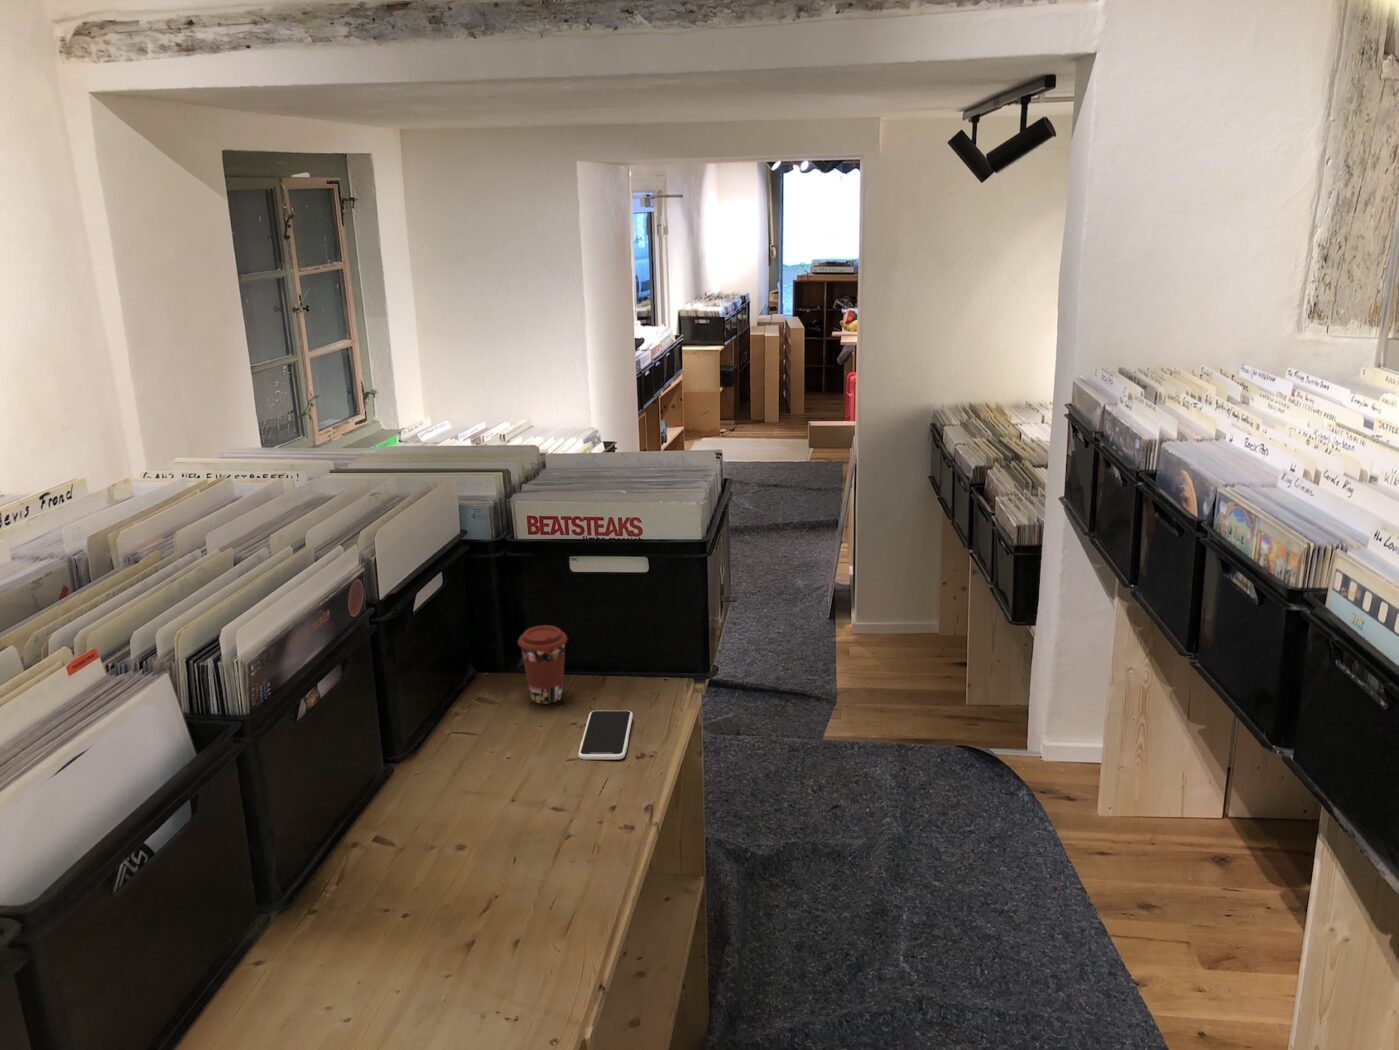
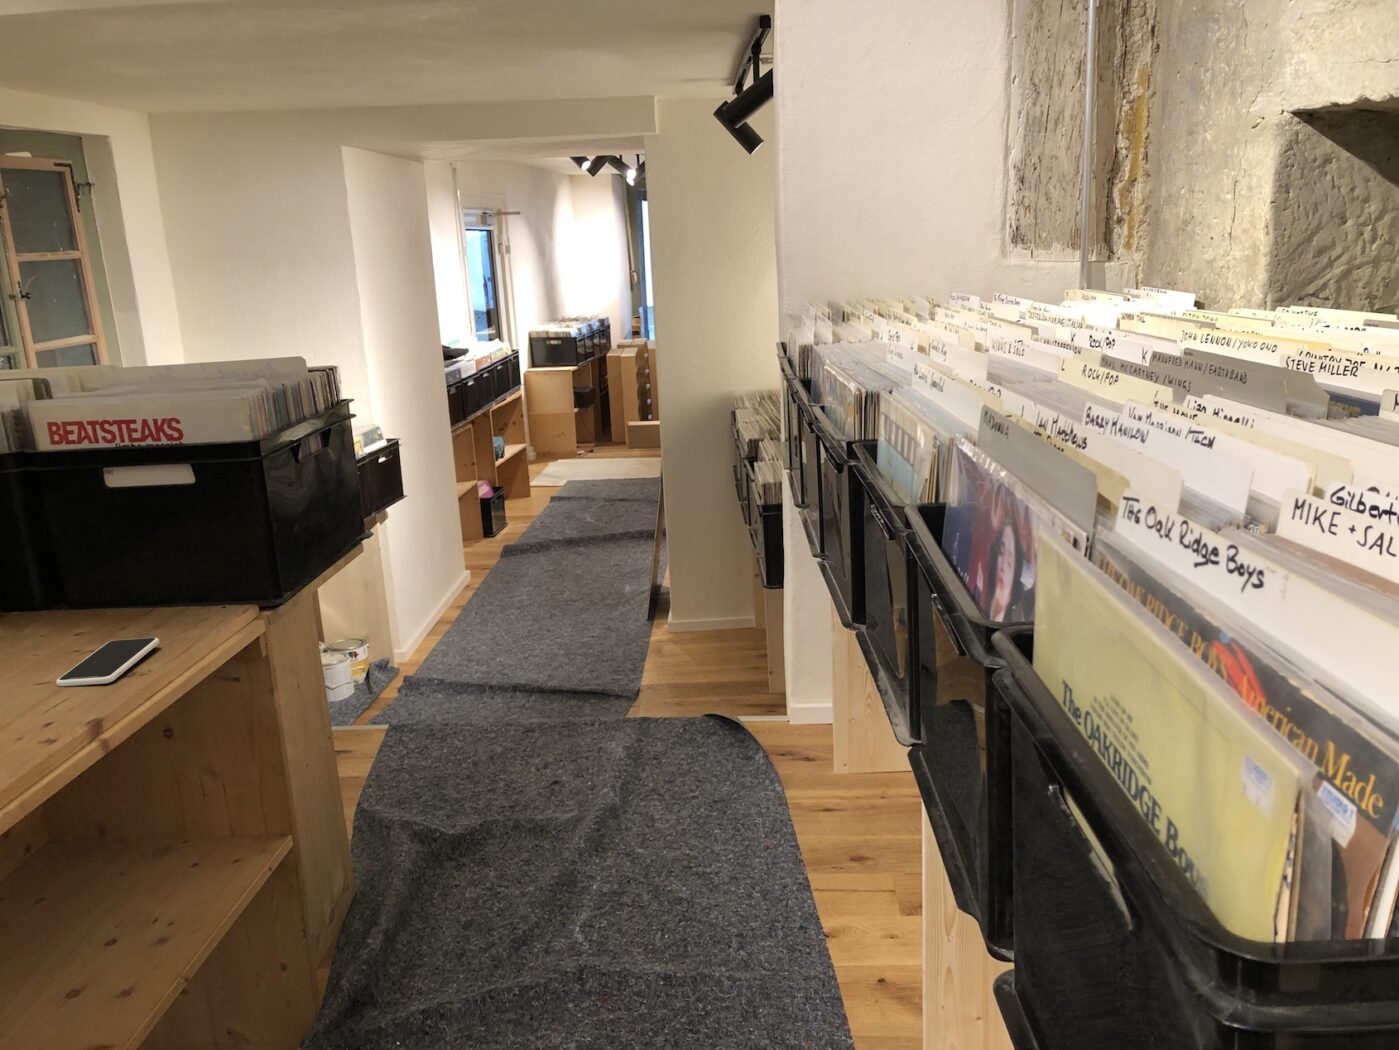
coffee cup: present [518,625,567,704] -> none [24,548,93,640]

